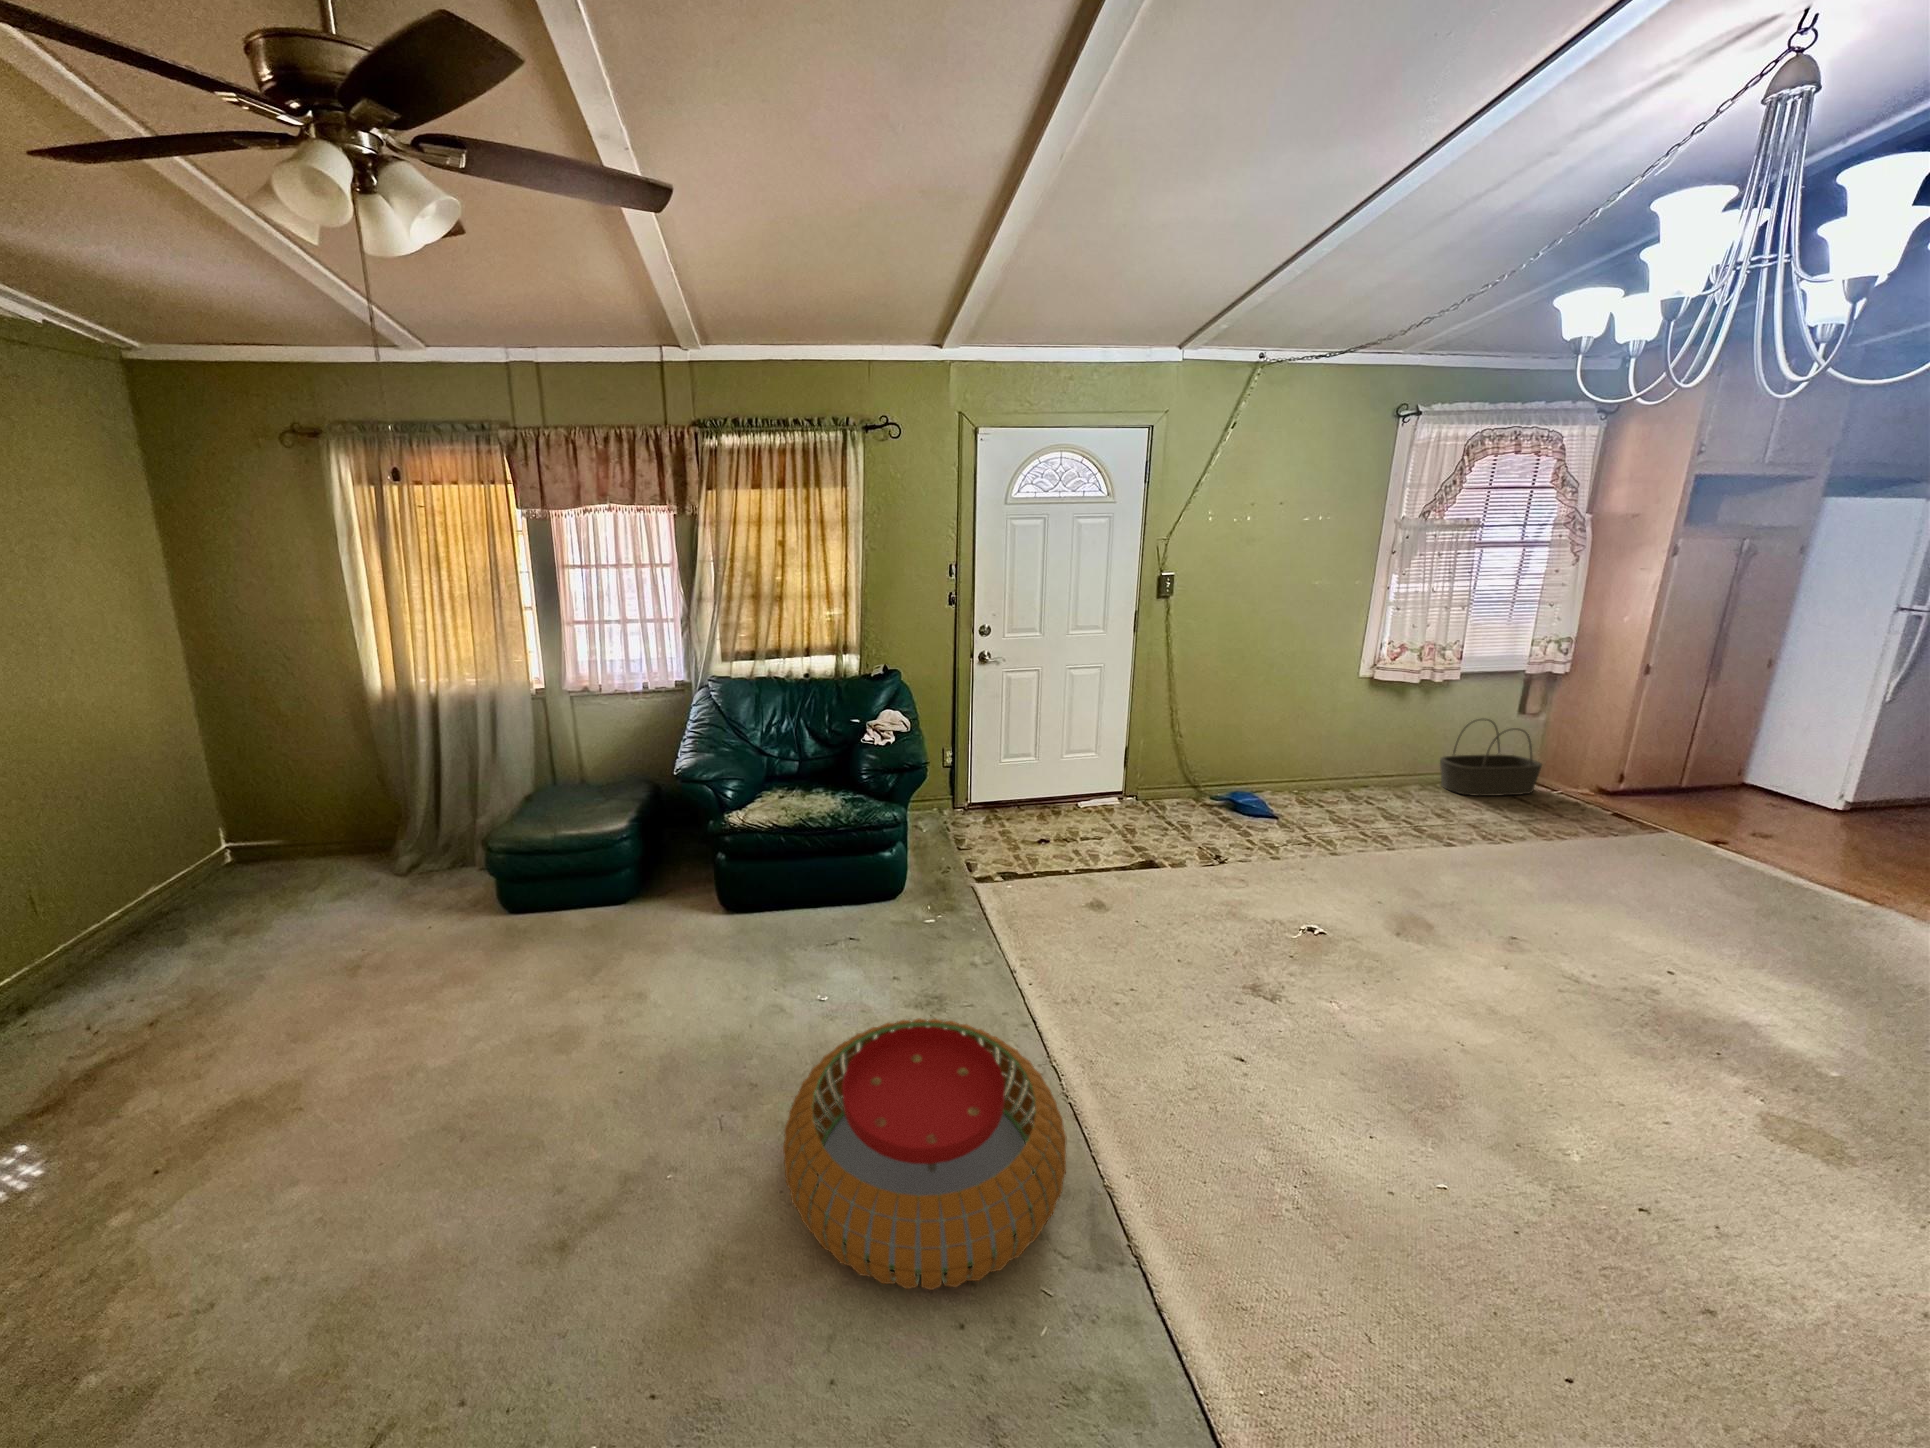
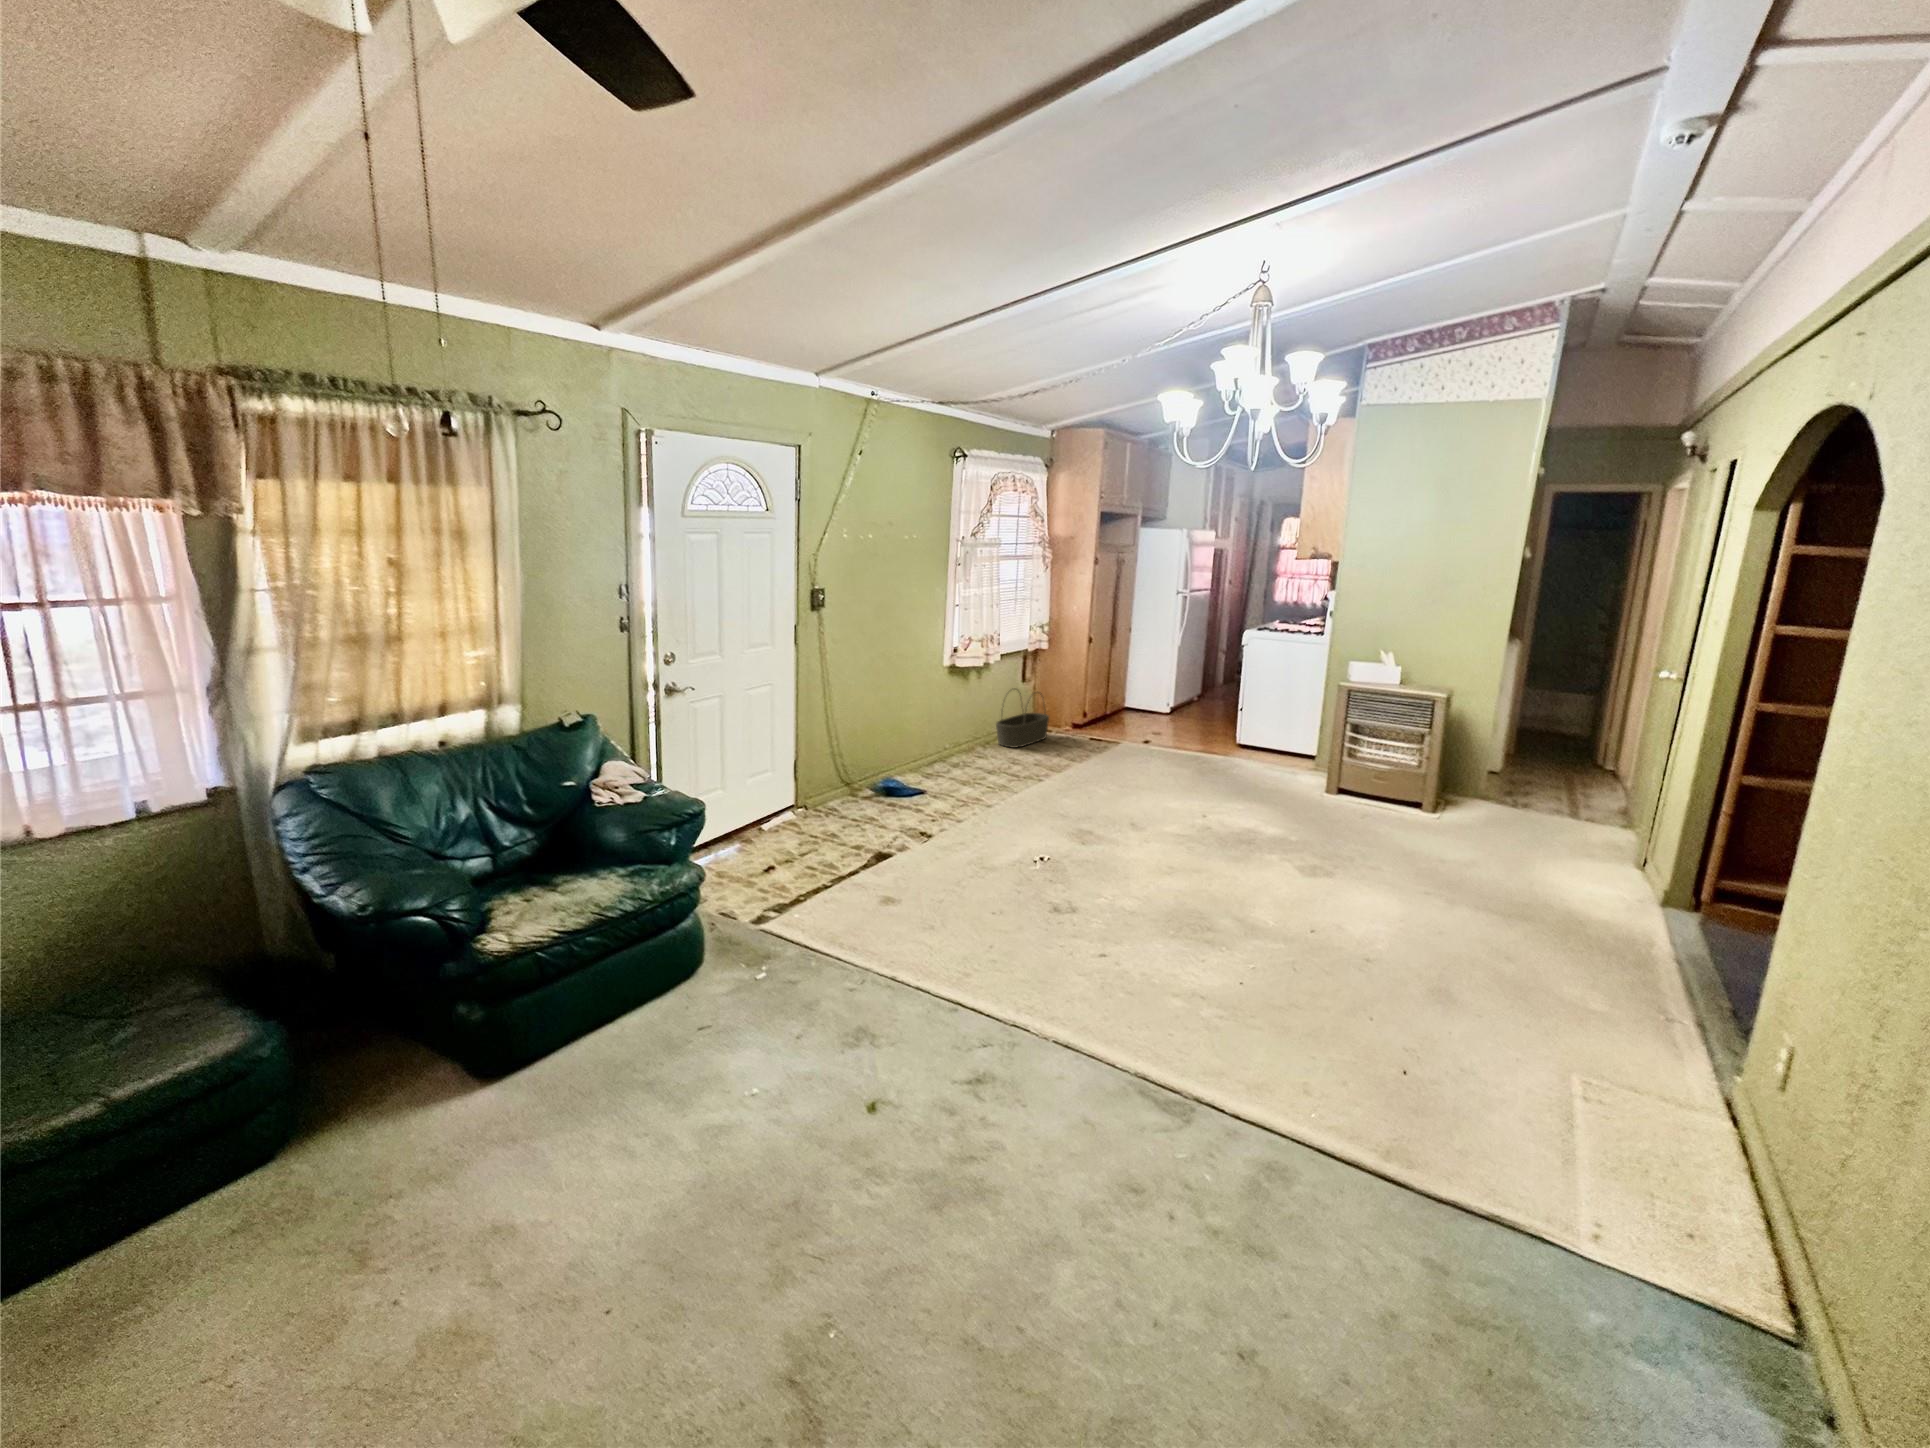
pouf: present [783,1018,1066,1290] -> none [845,1001,1091,1205]

